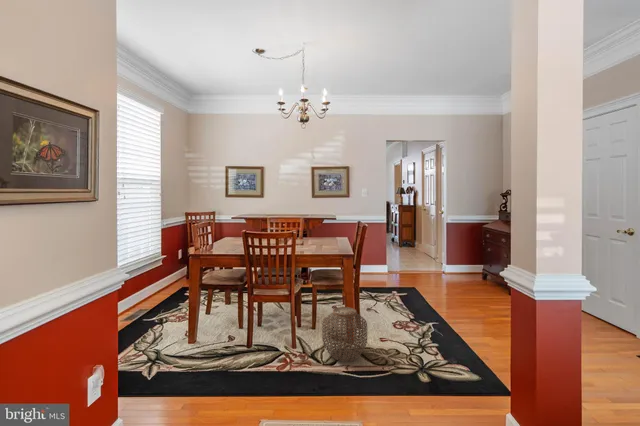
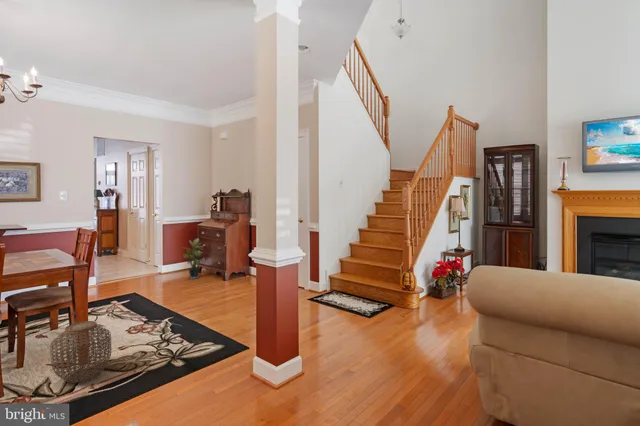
potted plant: none [464,241,489,285] -> present [183,238,203,279]

